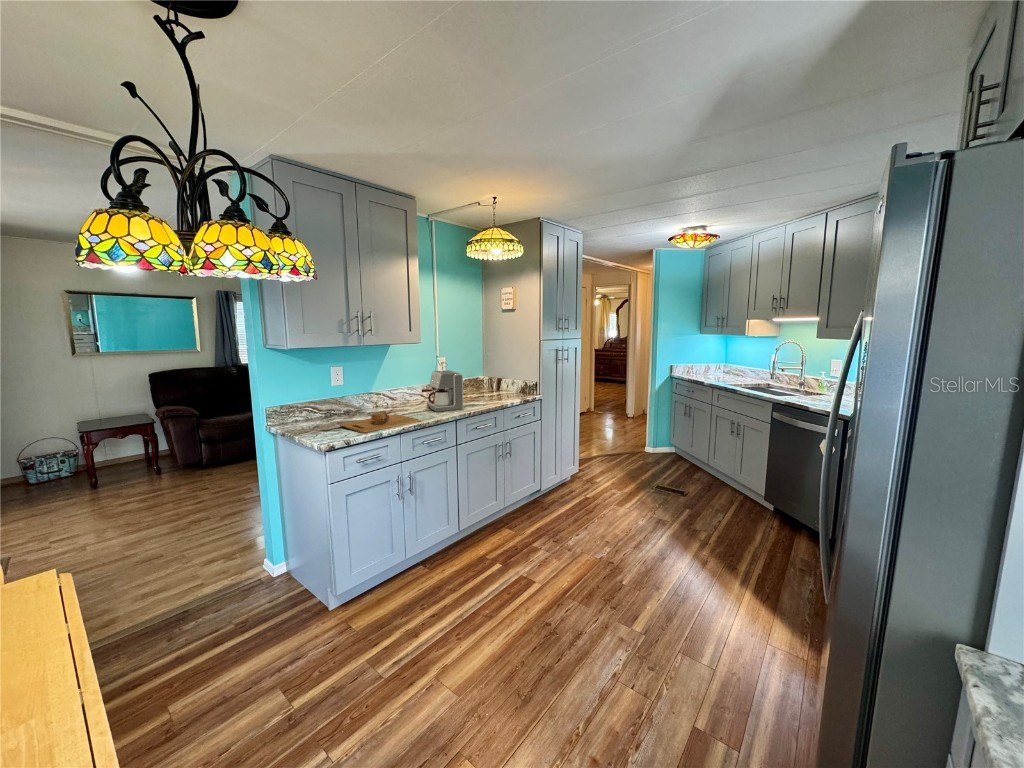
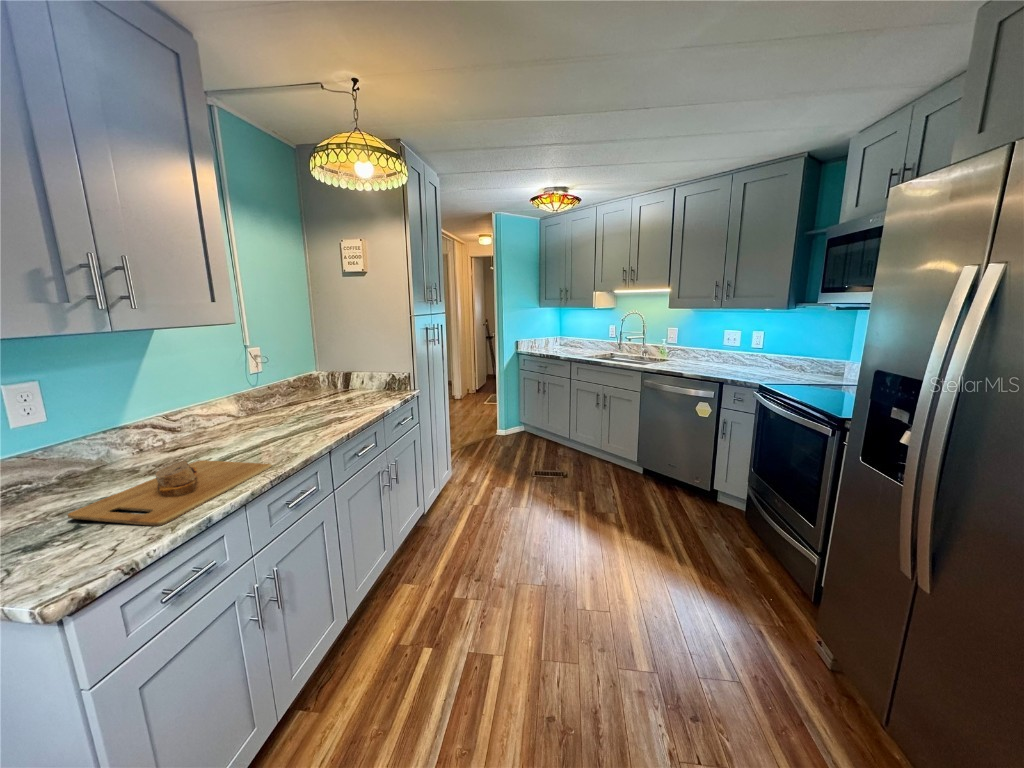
coffee maker: present [422,370,463,412] -> none [237,368,324,441]

